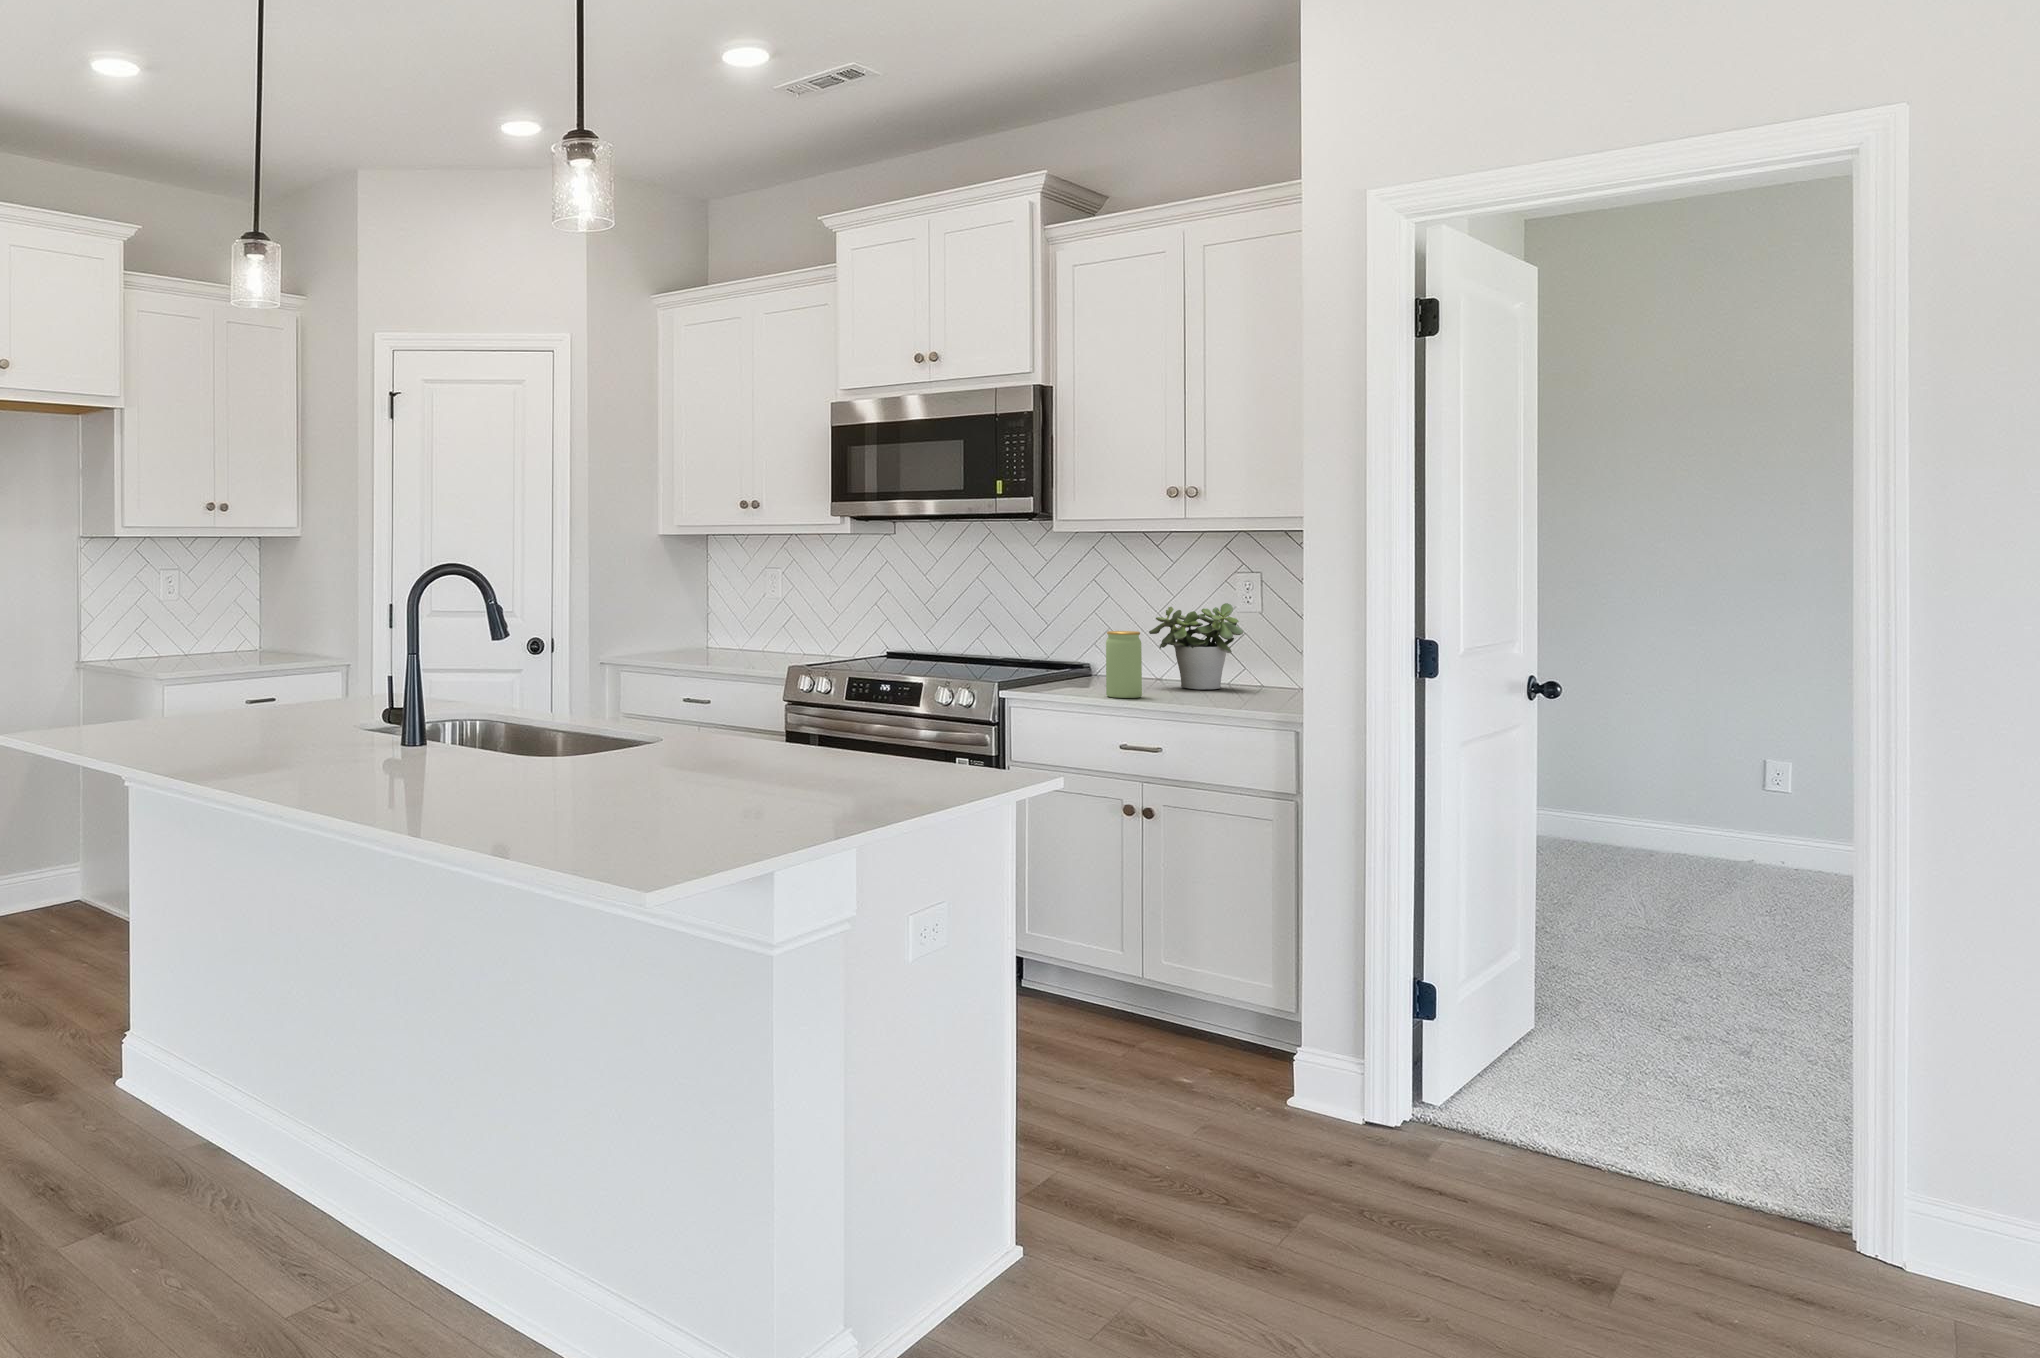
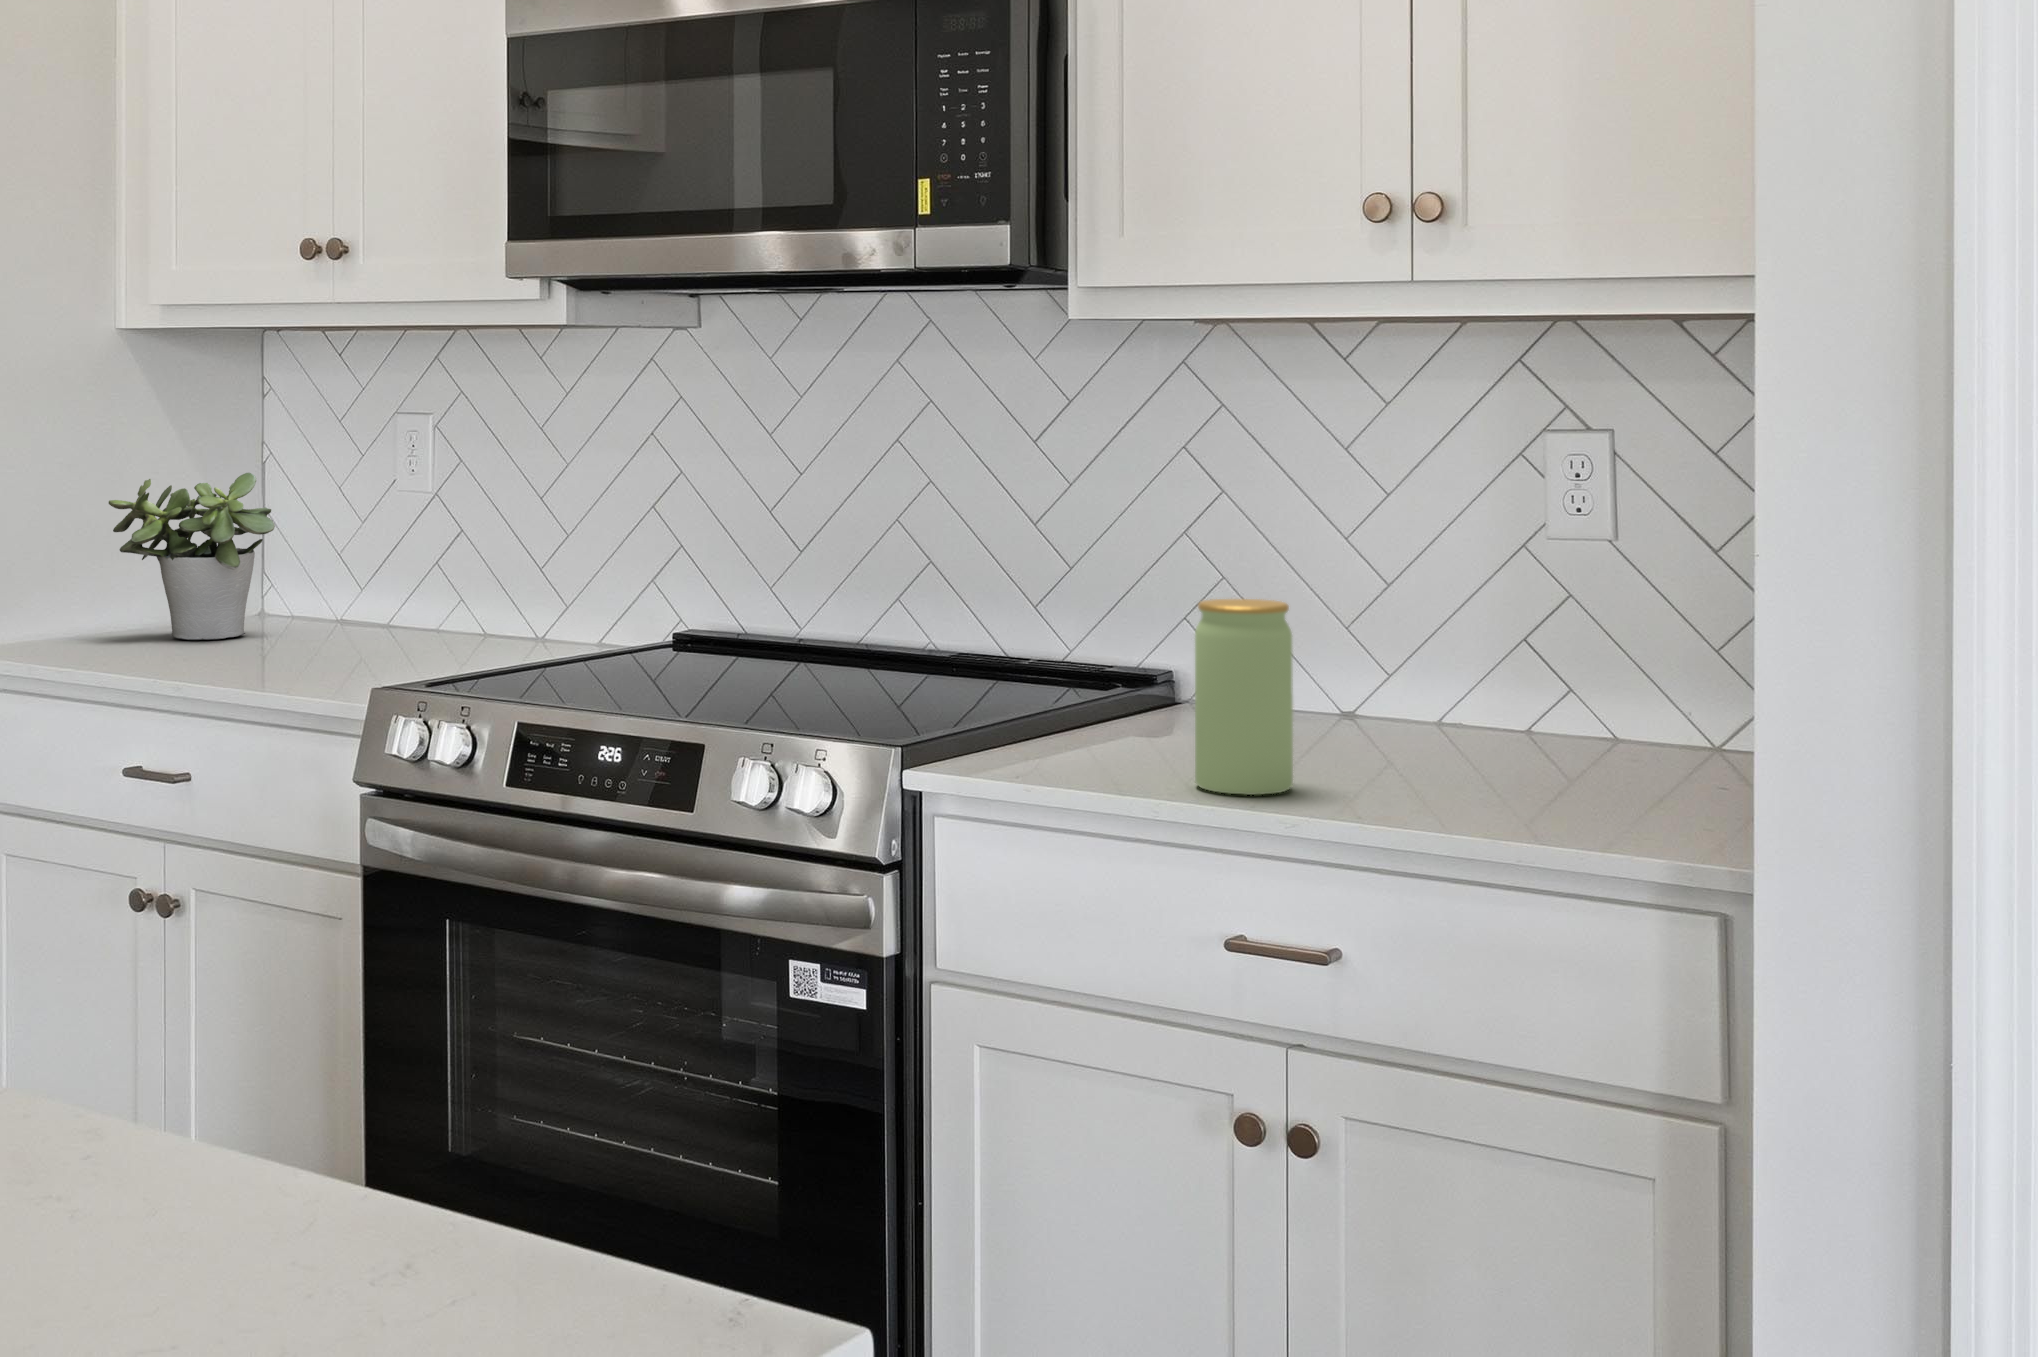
potted plant: present [1149,603,1243,690] -> present [109,473,275,640]

